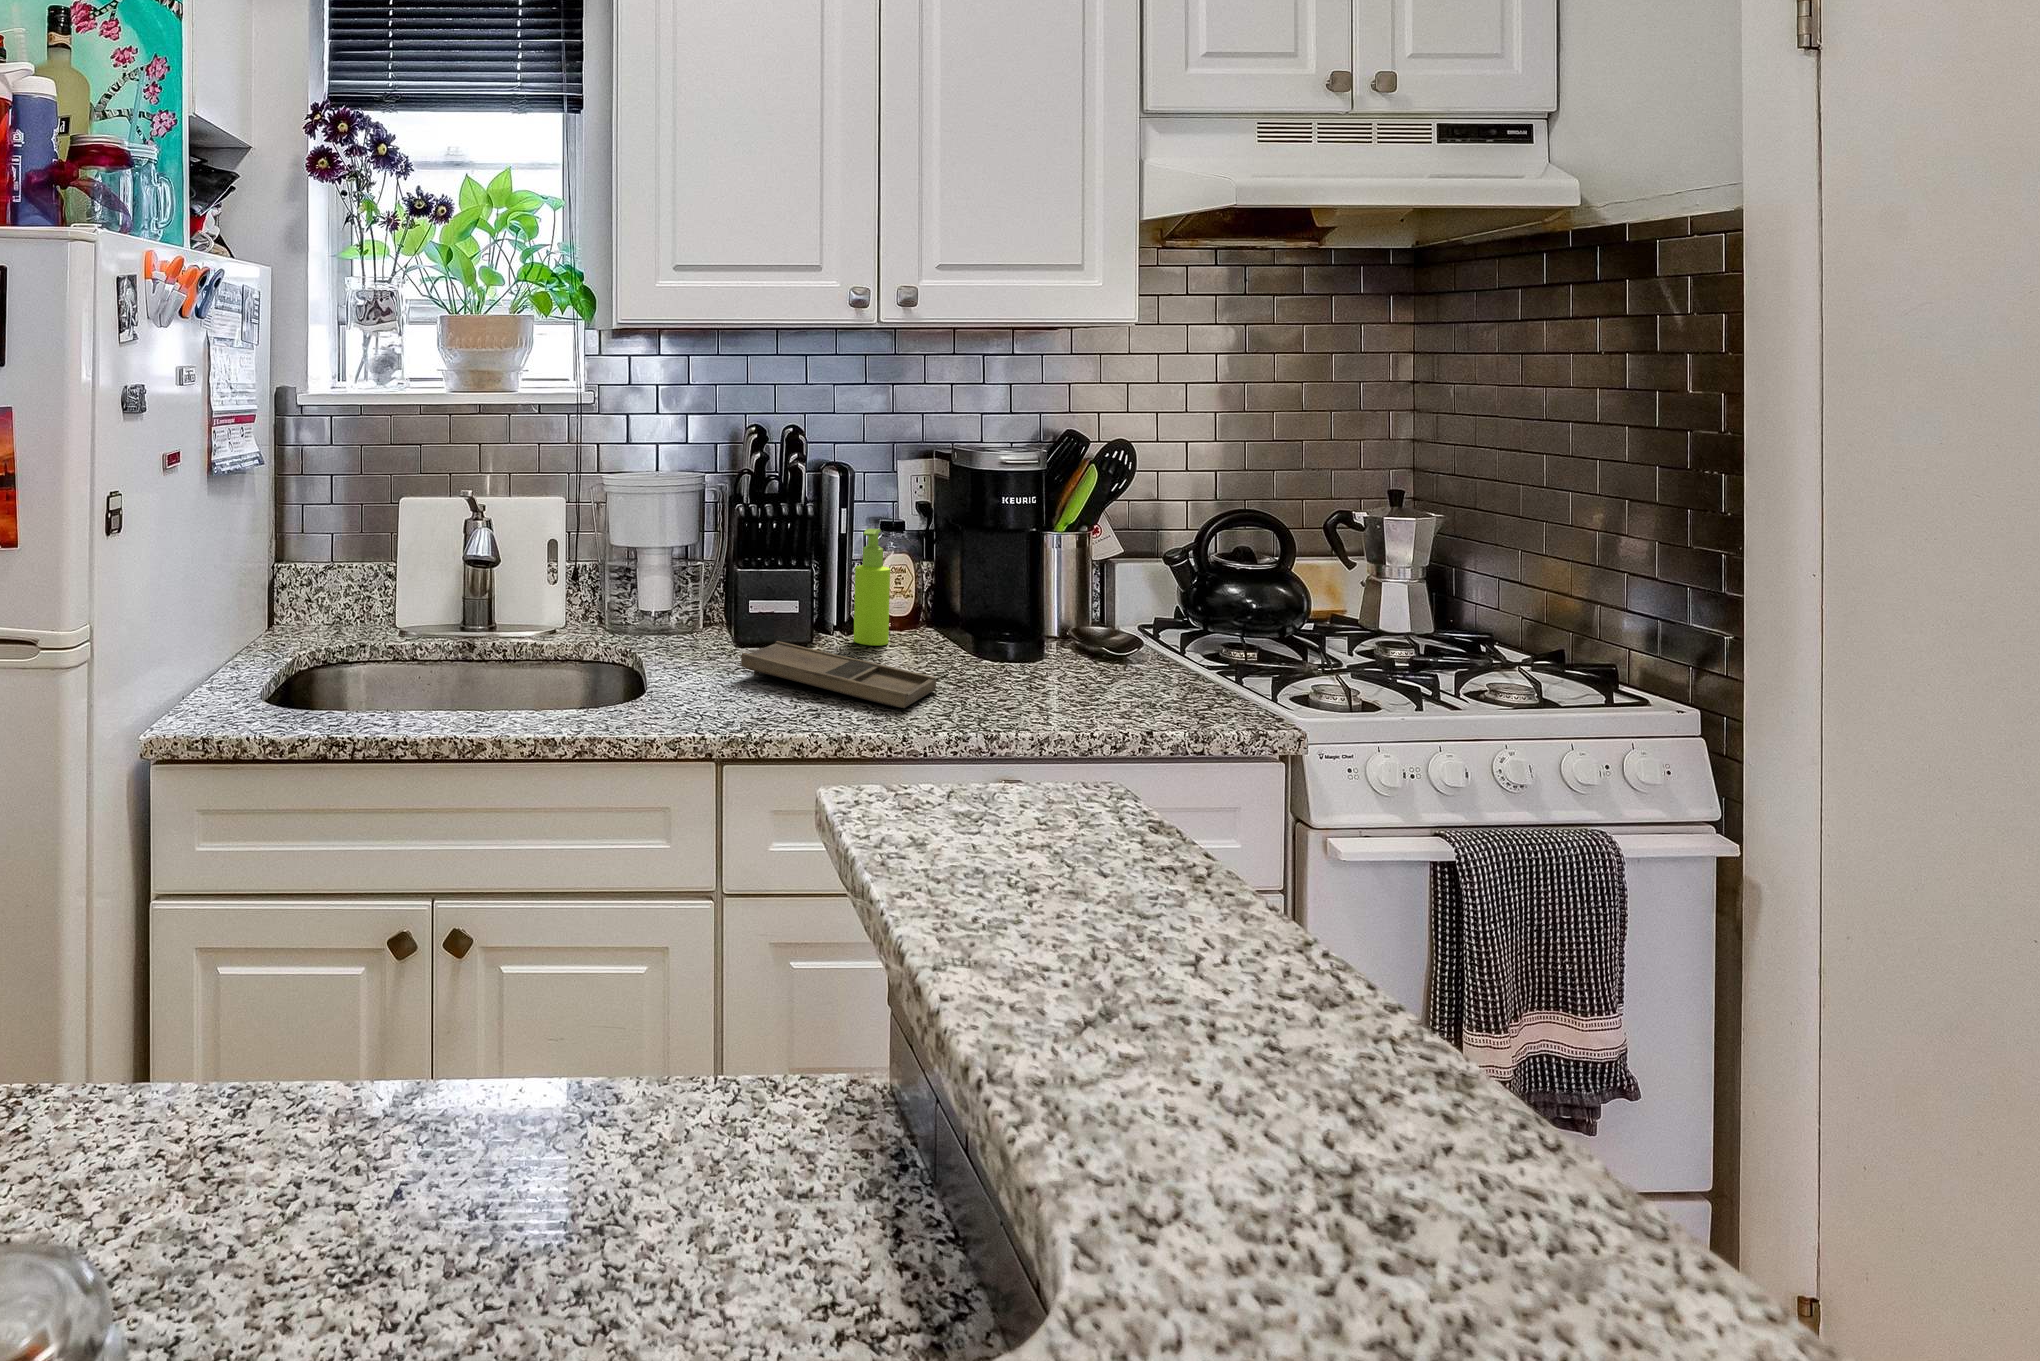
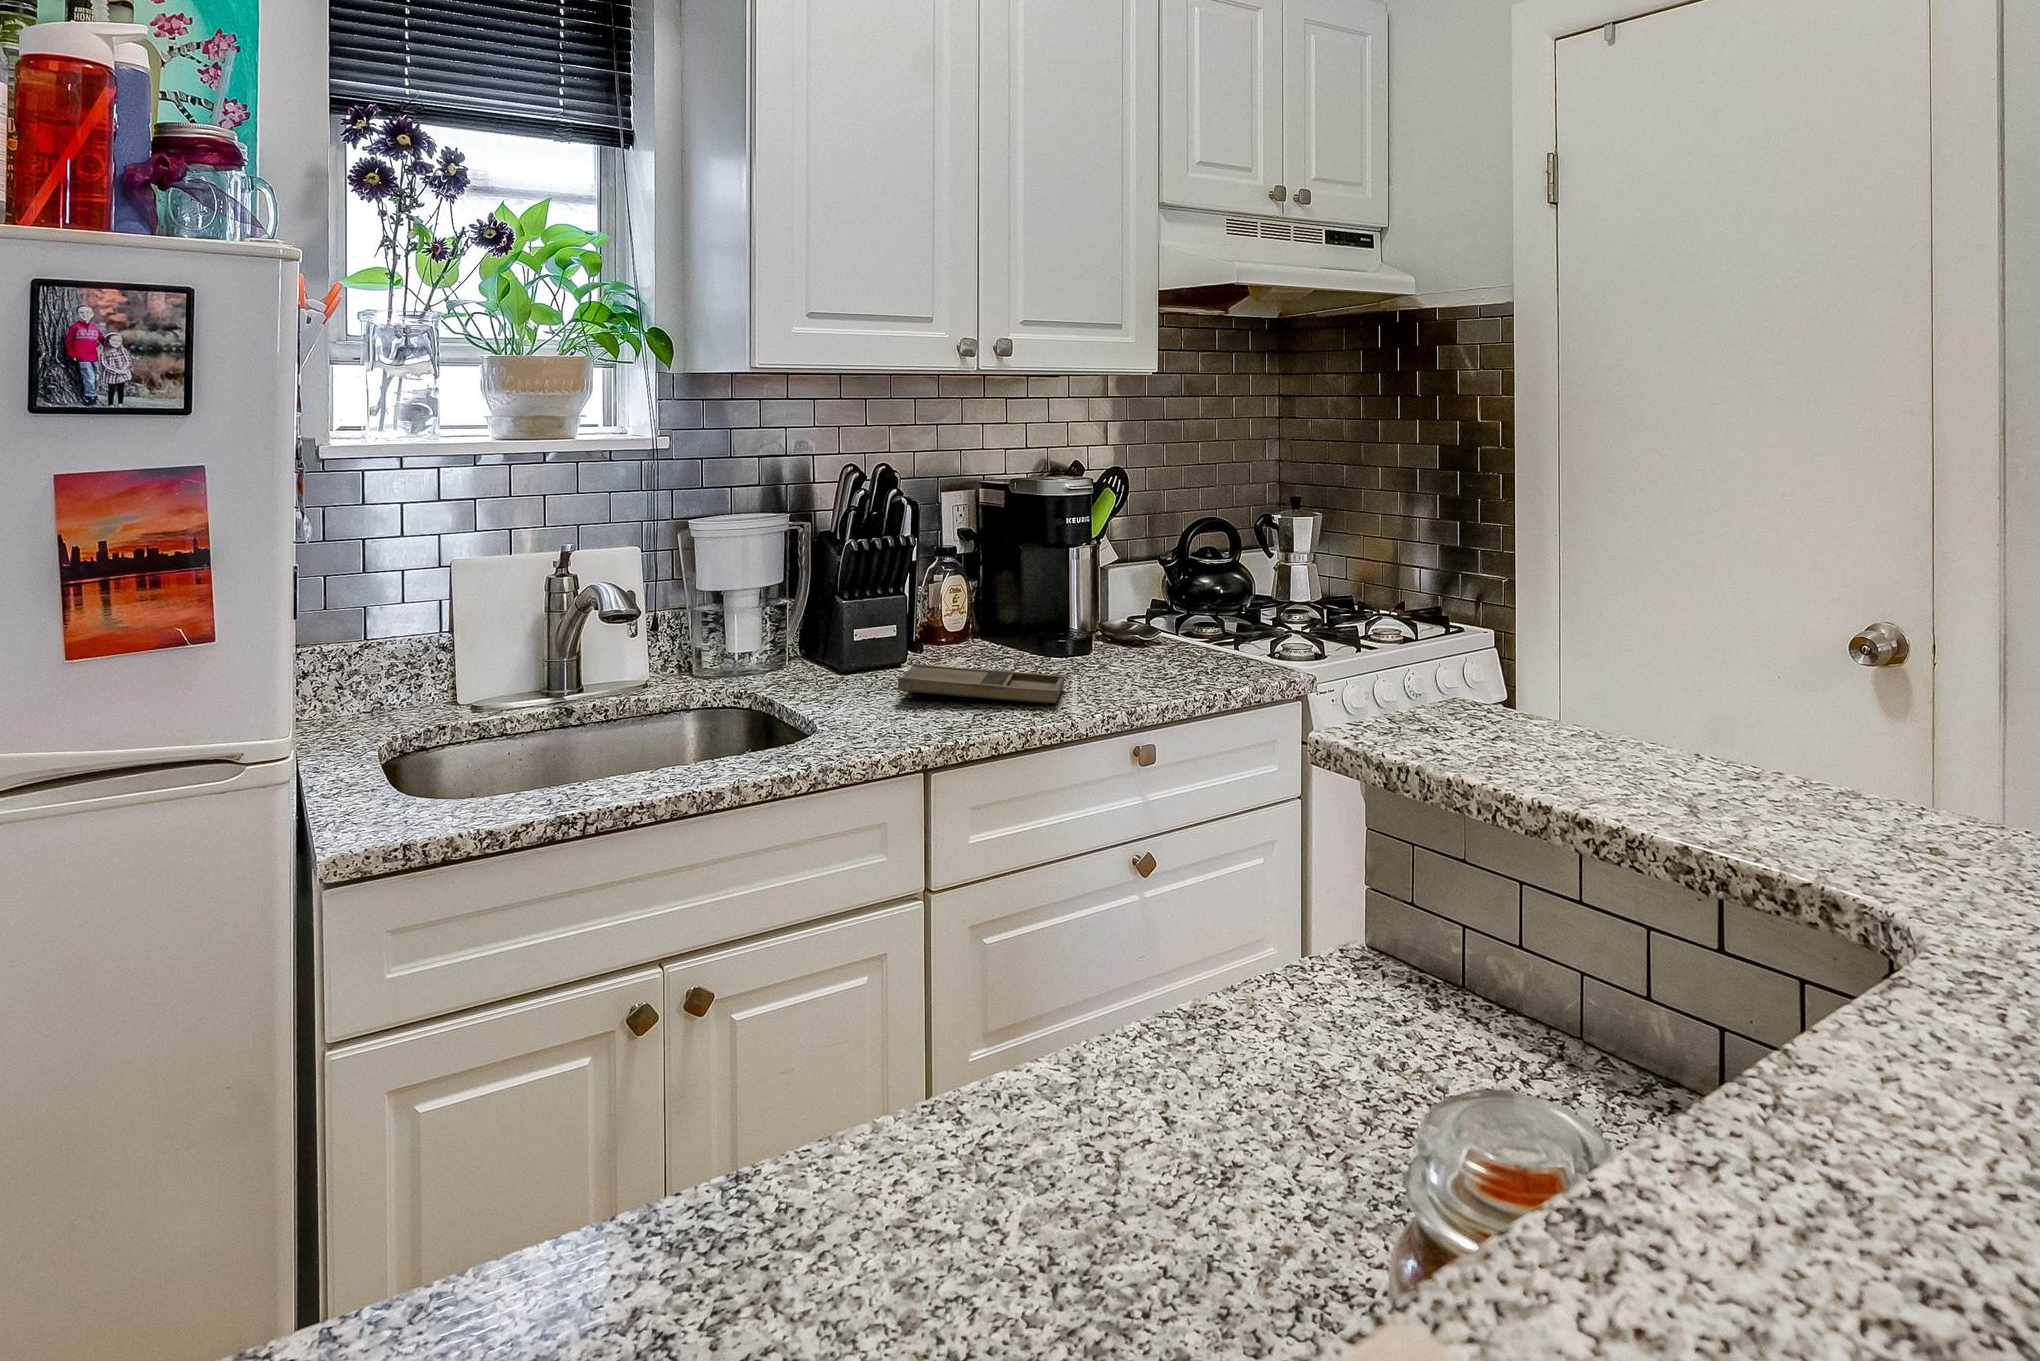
soap dispenser: present [854,529,890,646] -> none [958,552,989,660]

